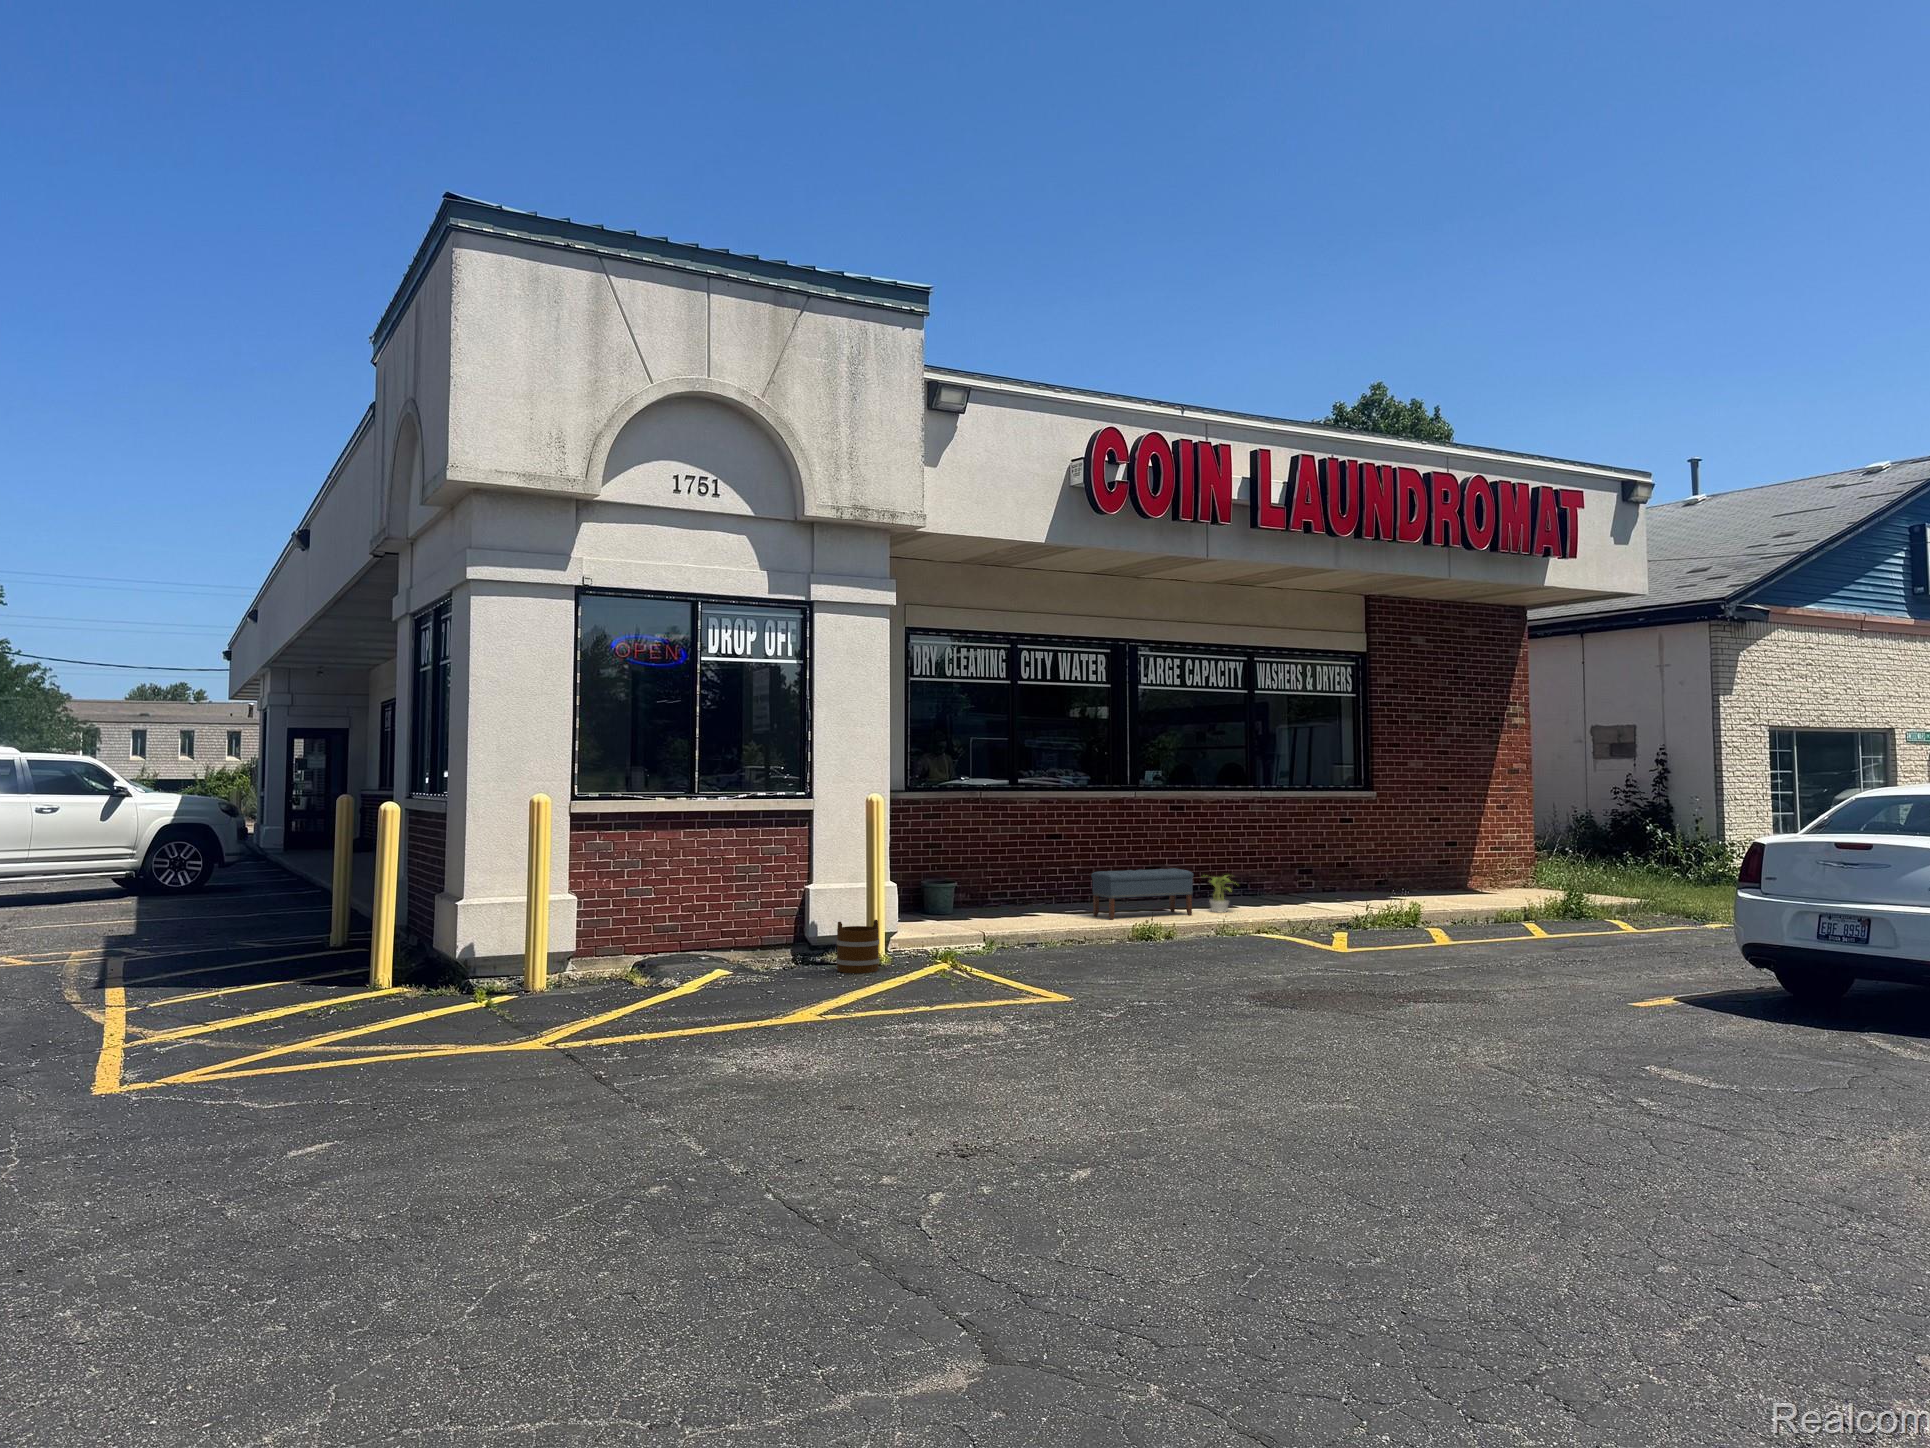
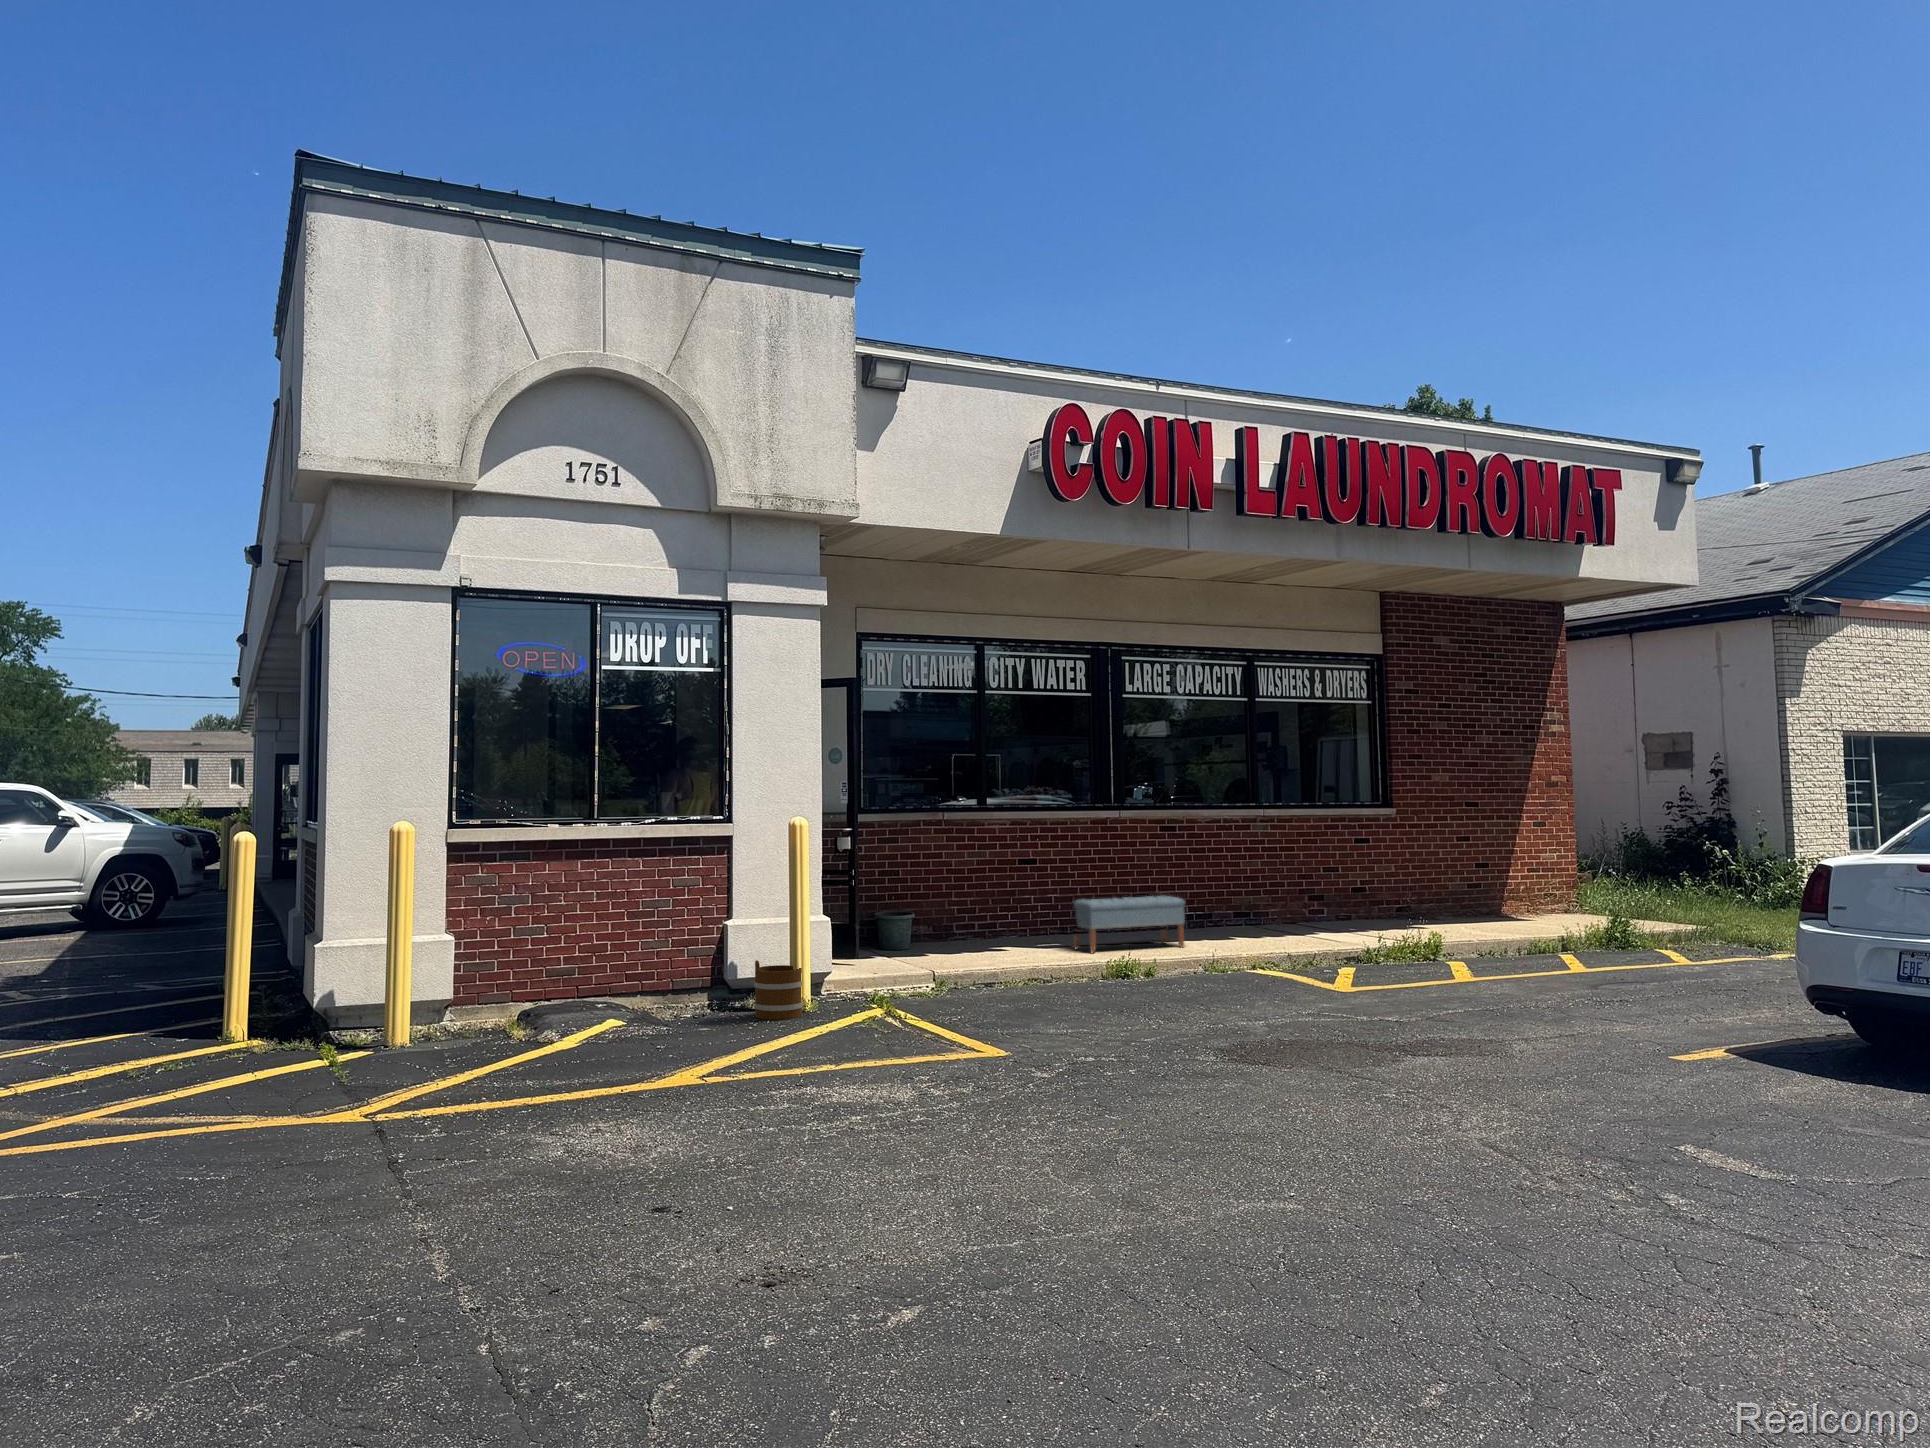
potted plant: present [1210,875,1231,912] -> none [1195,902,1238,944]

